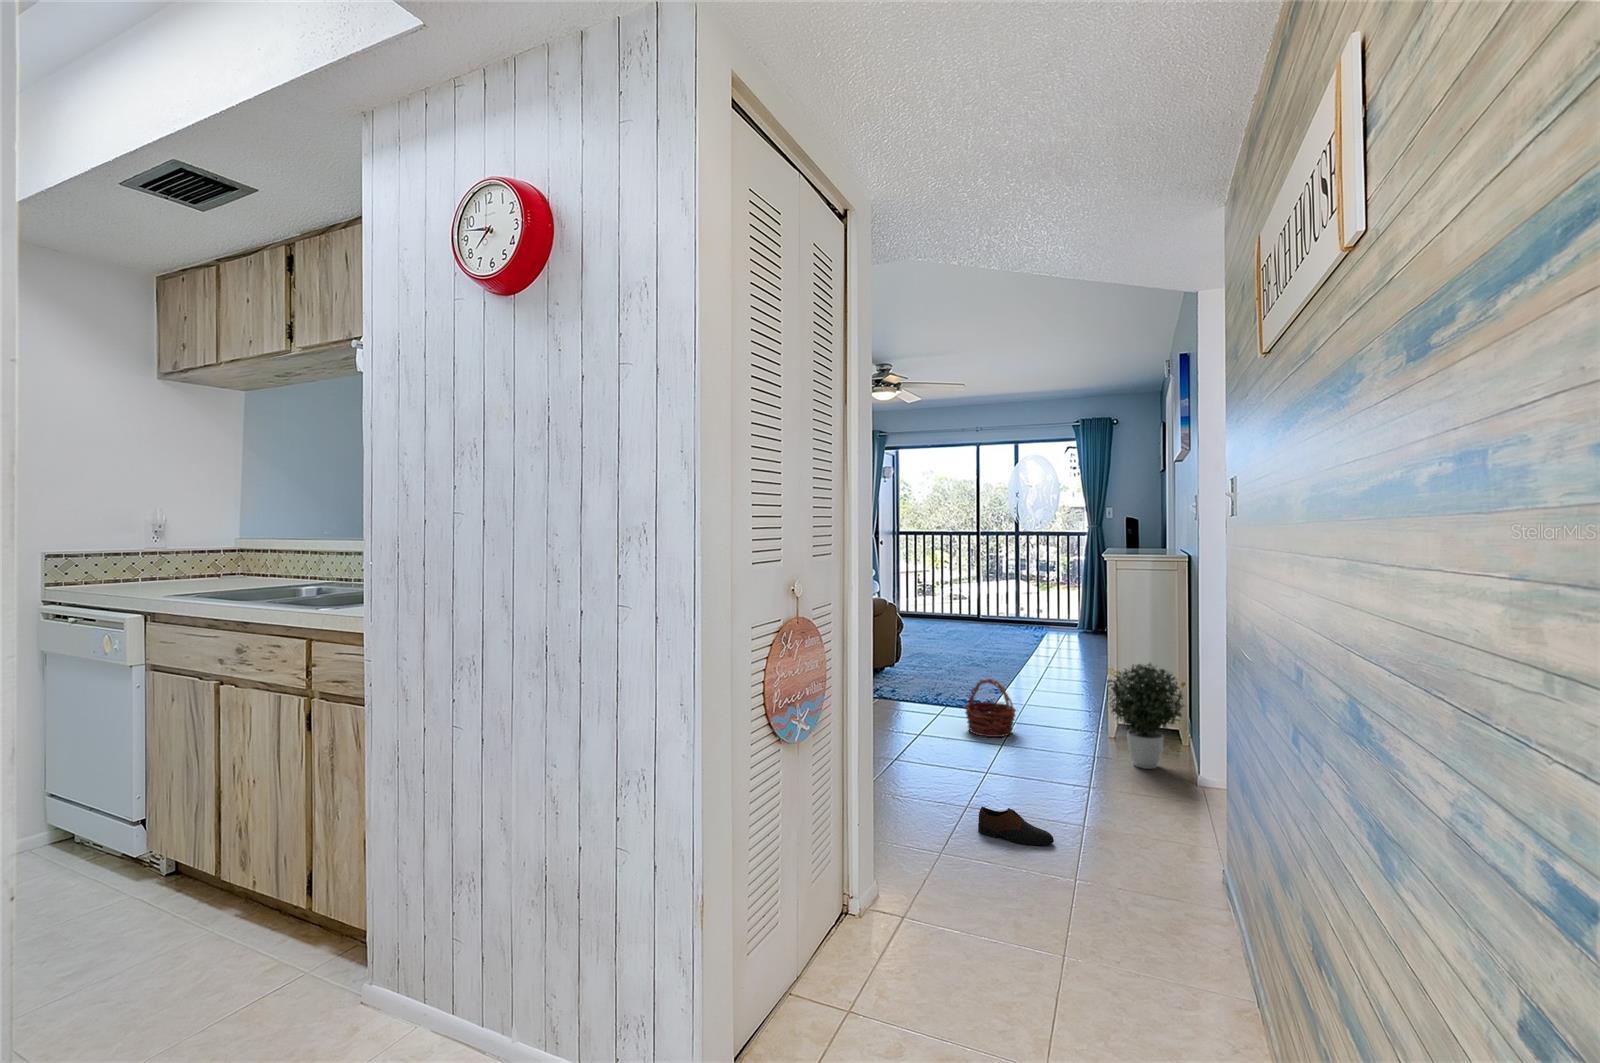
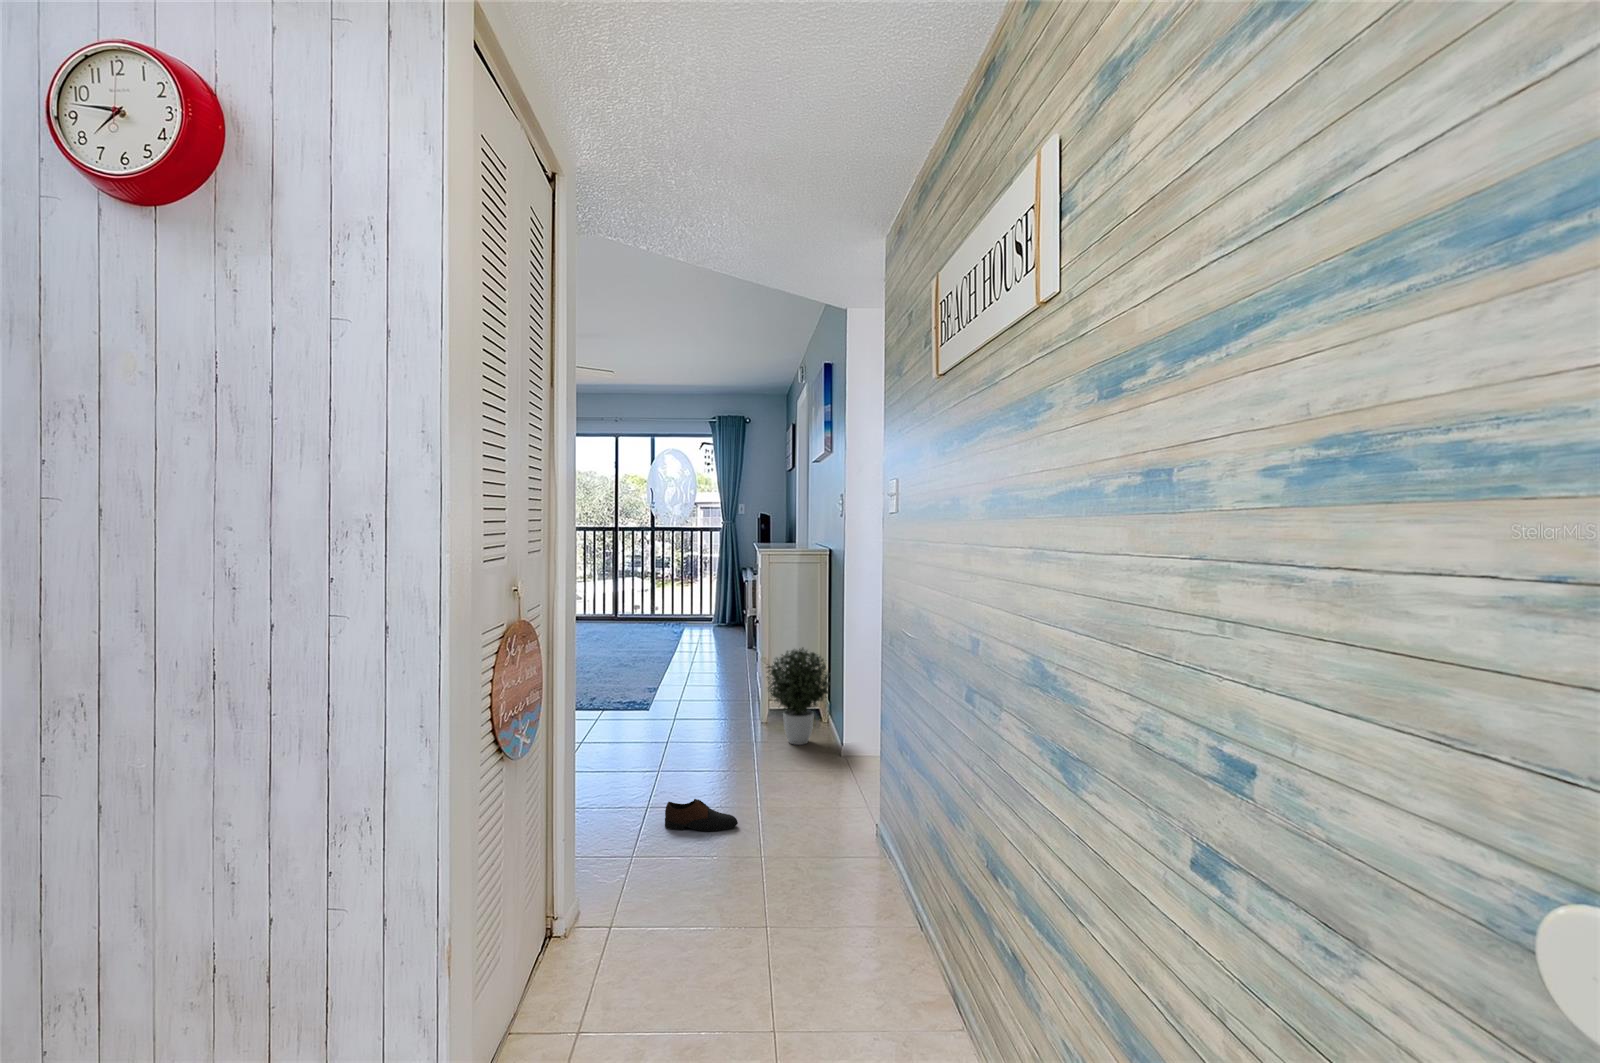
basket: present [965,679,1016,737] -> none [627,675,679,734]

